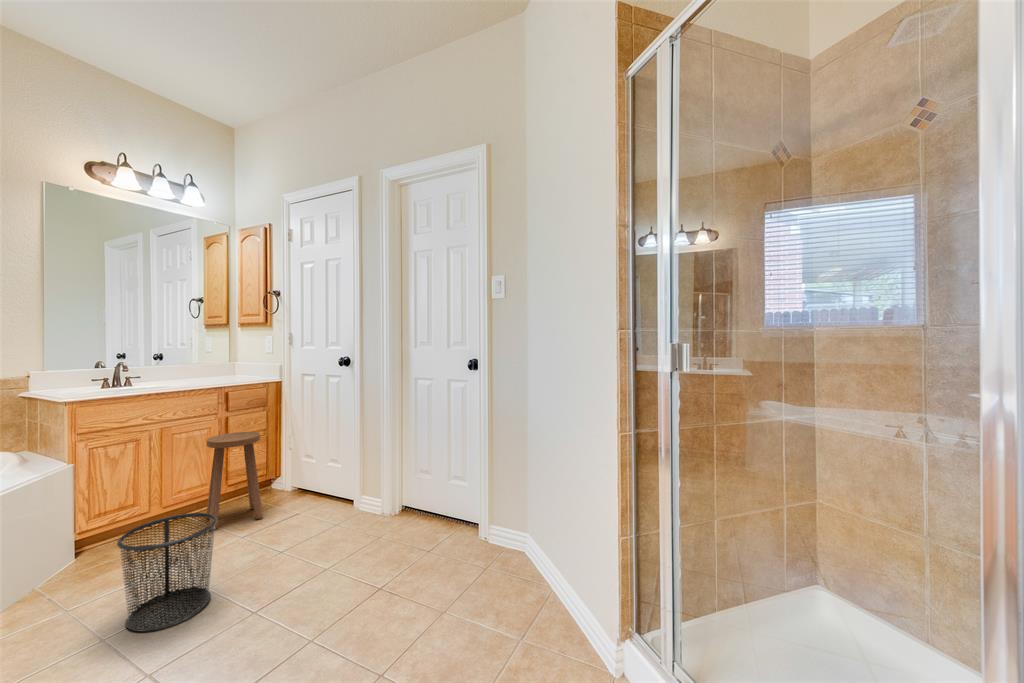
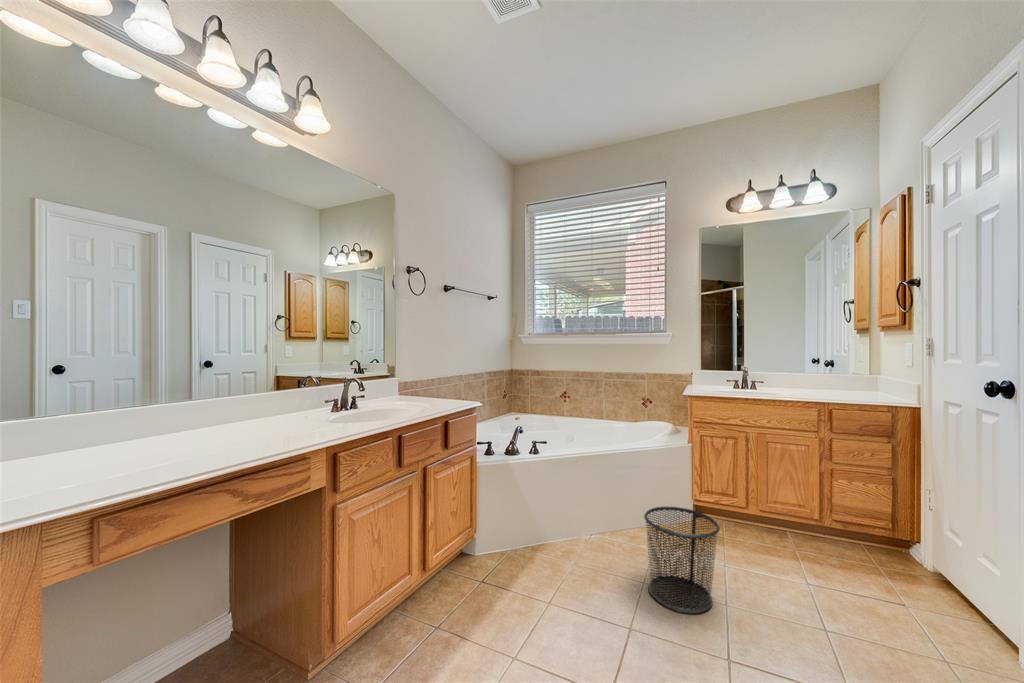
stool: present [206,432,263,529] -> none [784,456,858,579]

